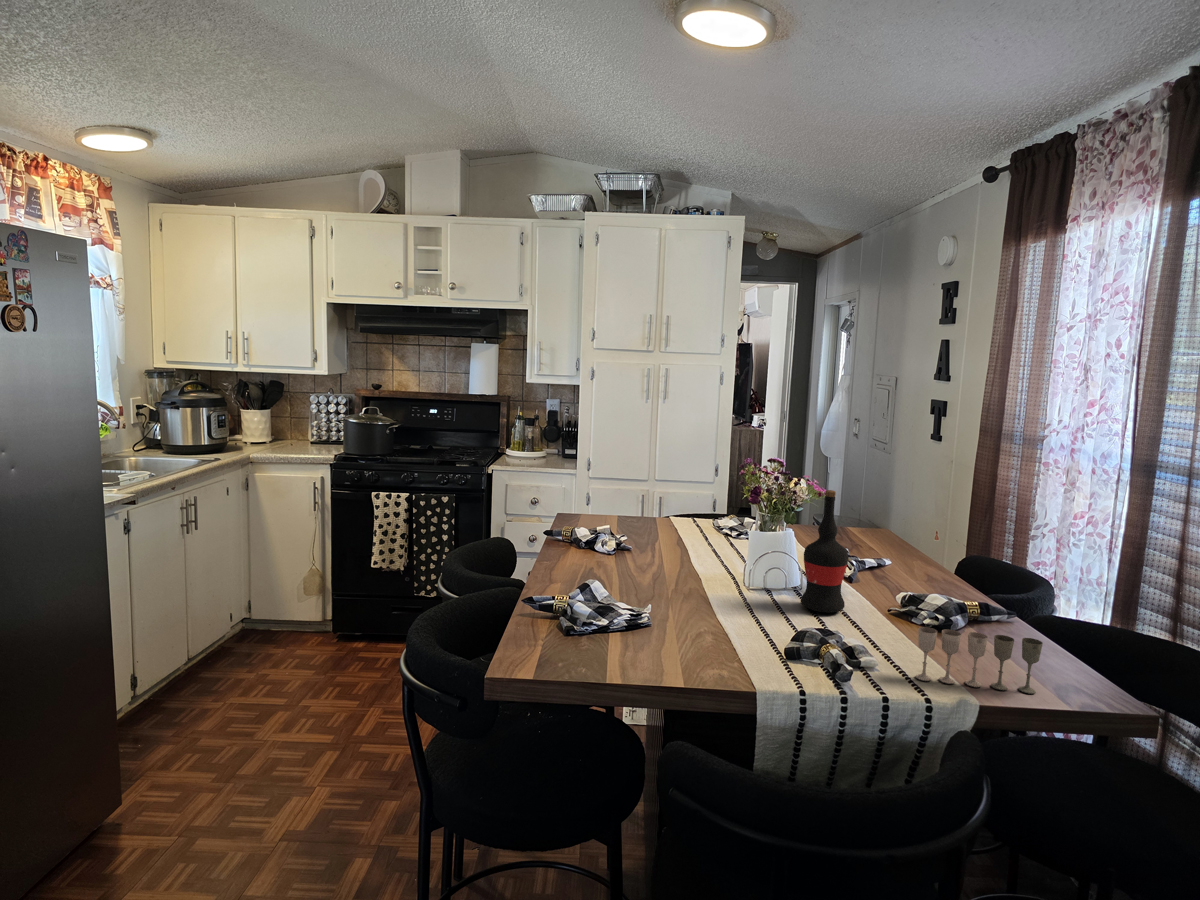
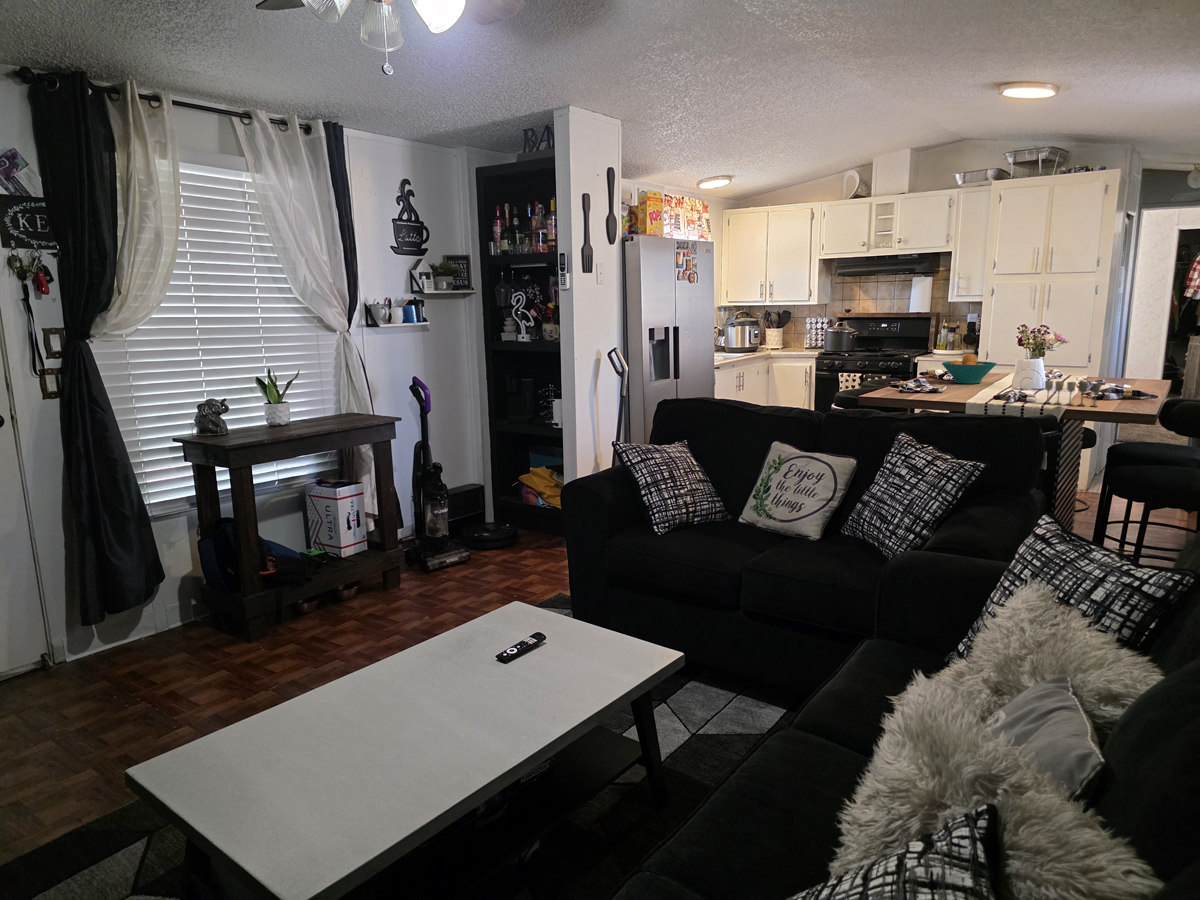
wine bottle: present [801,490,848,613] -> none [1028,332,1054,393]
fruit bowl: none [605,510,700,569] -> present [942,354,997,384]

